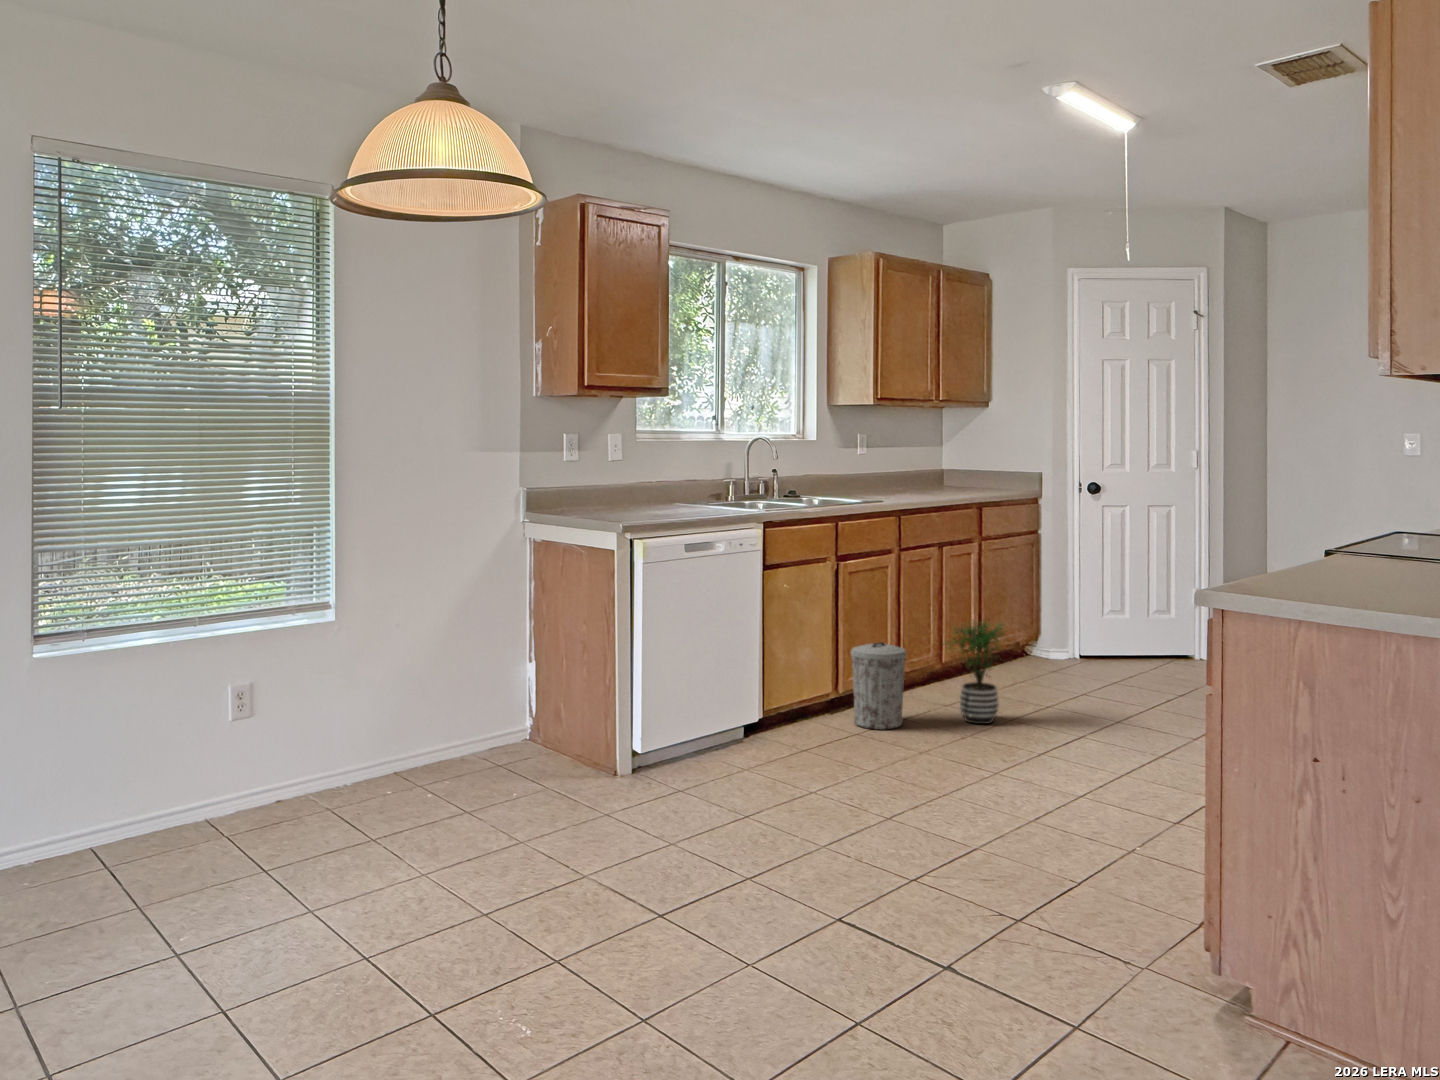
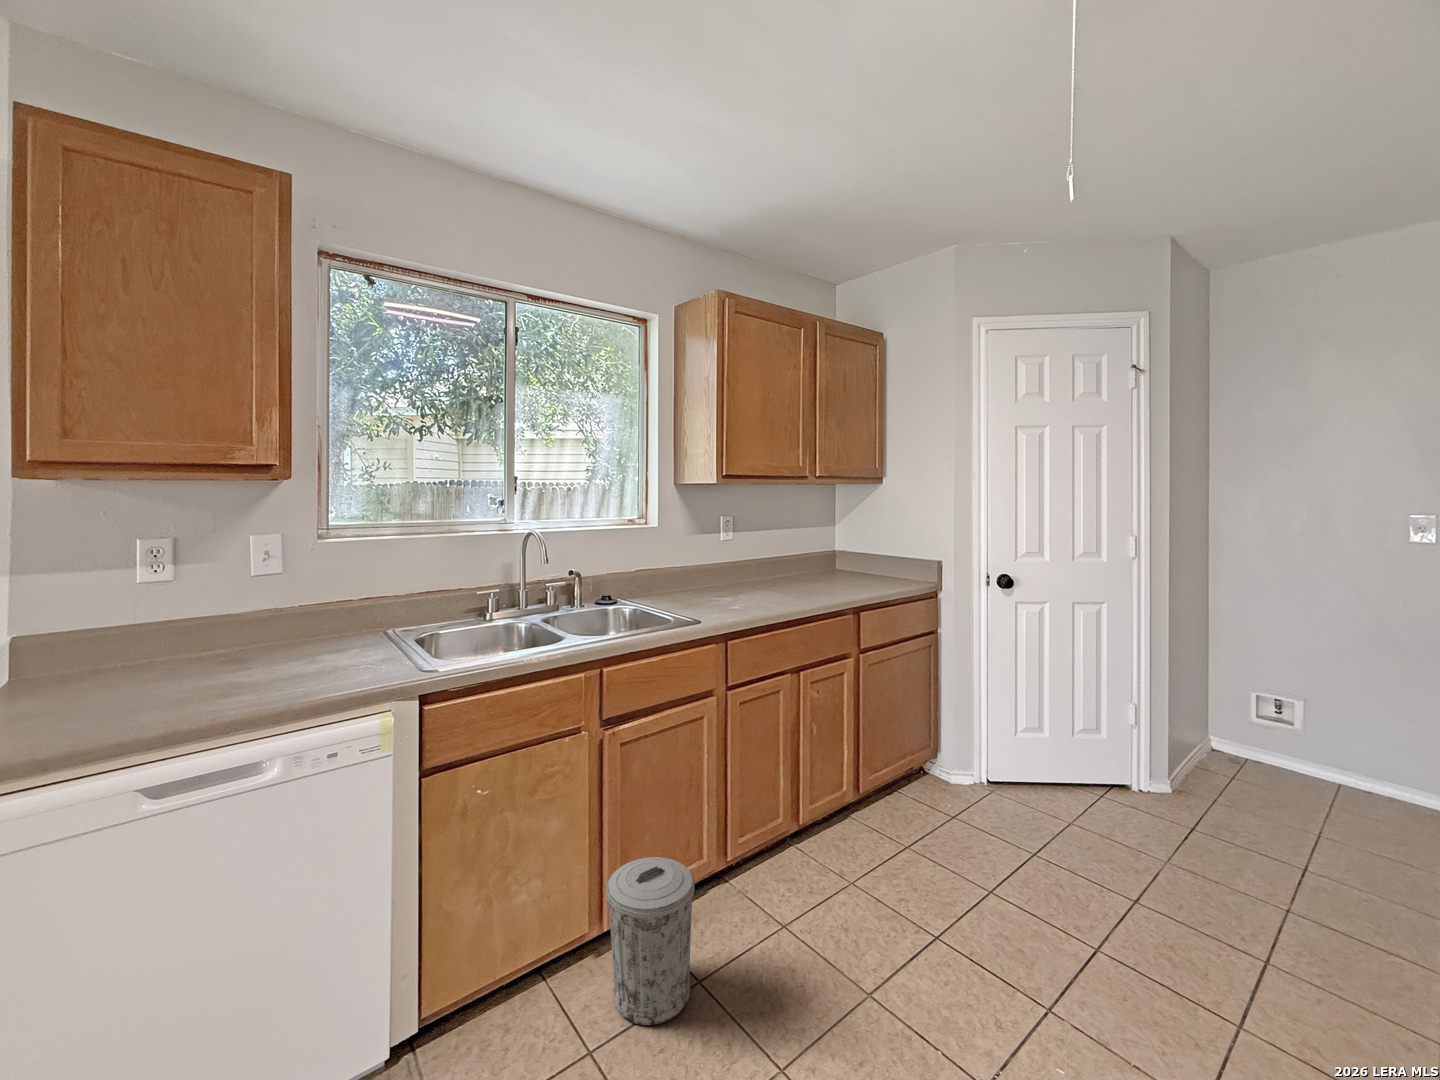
potted plant: present [942,619,1003,724] -> none [750,821,871,1012]

